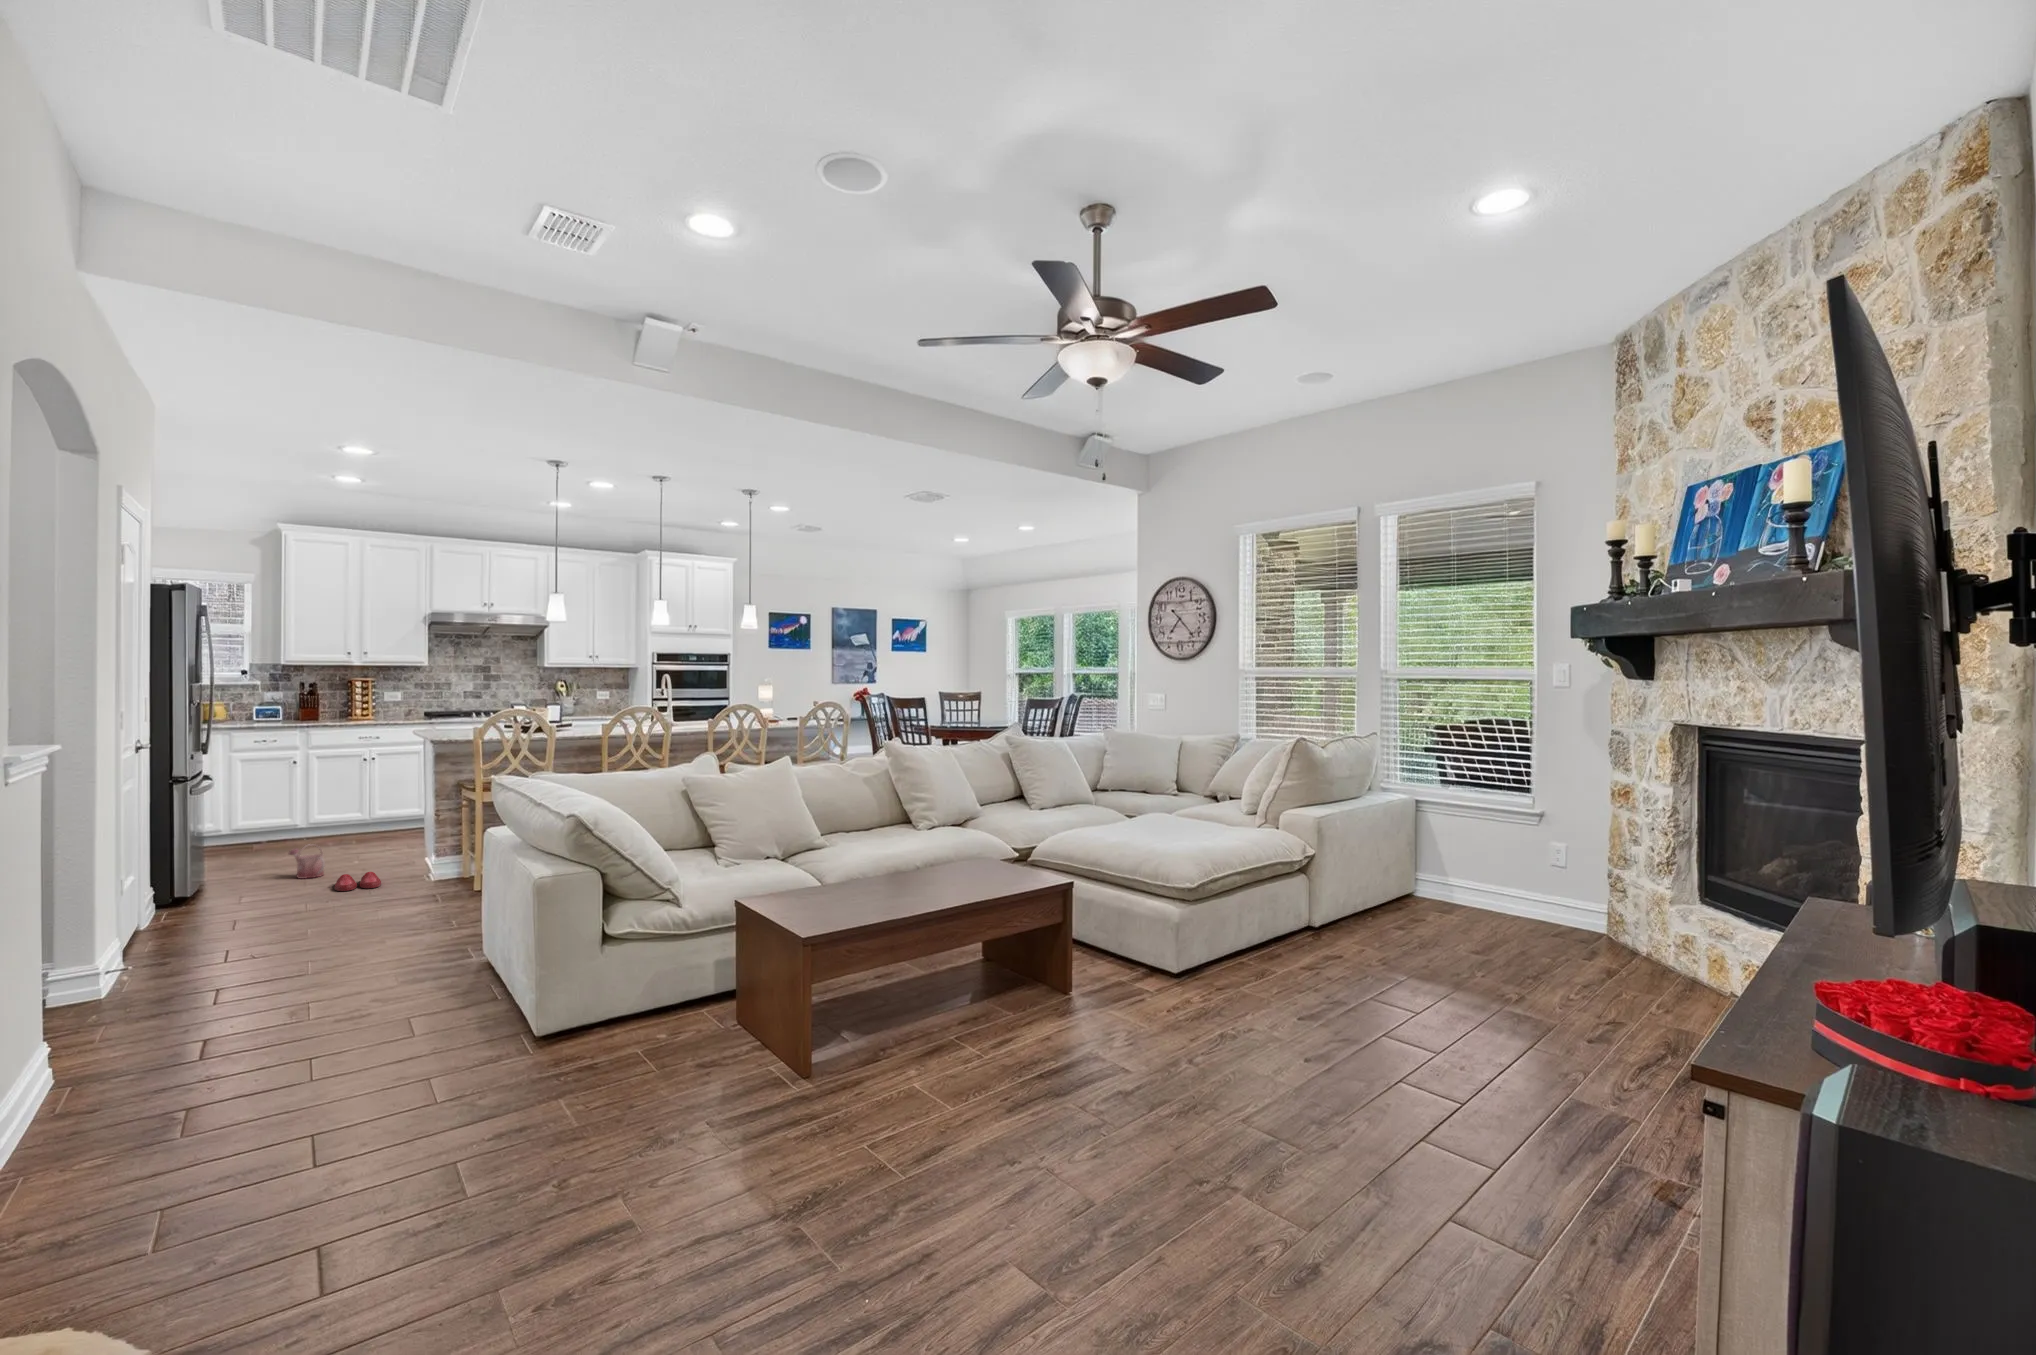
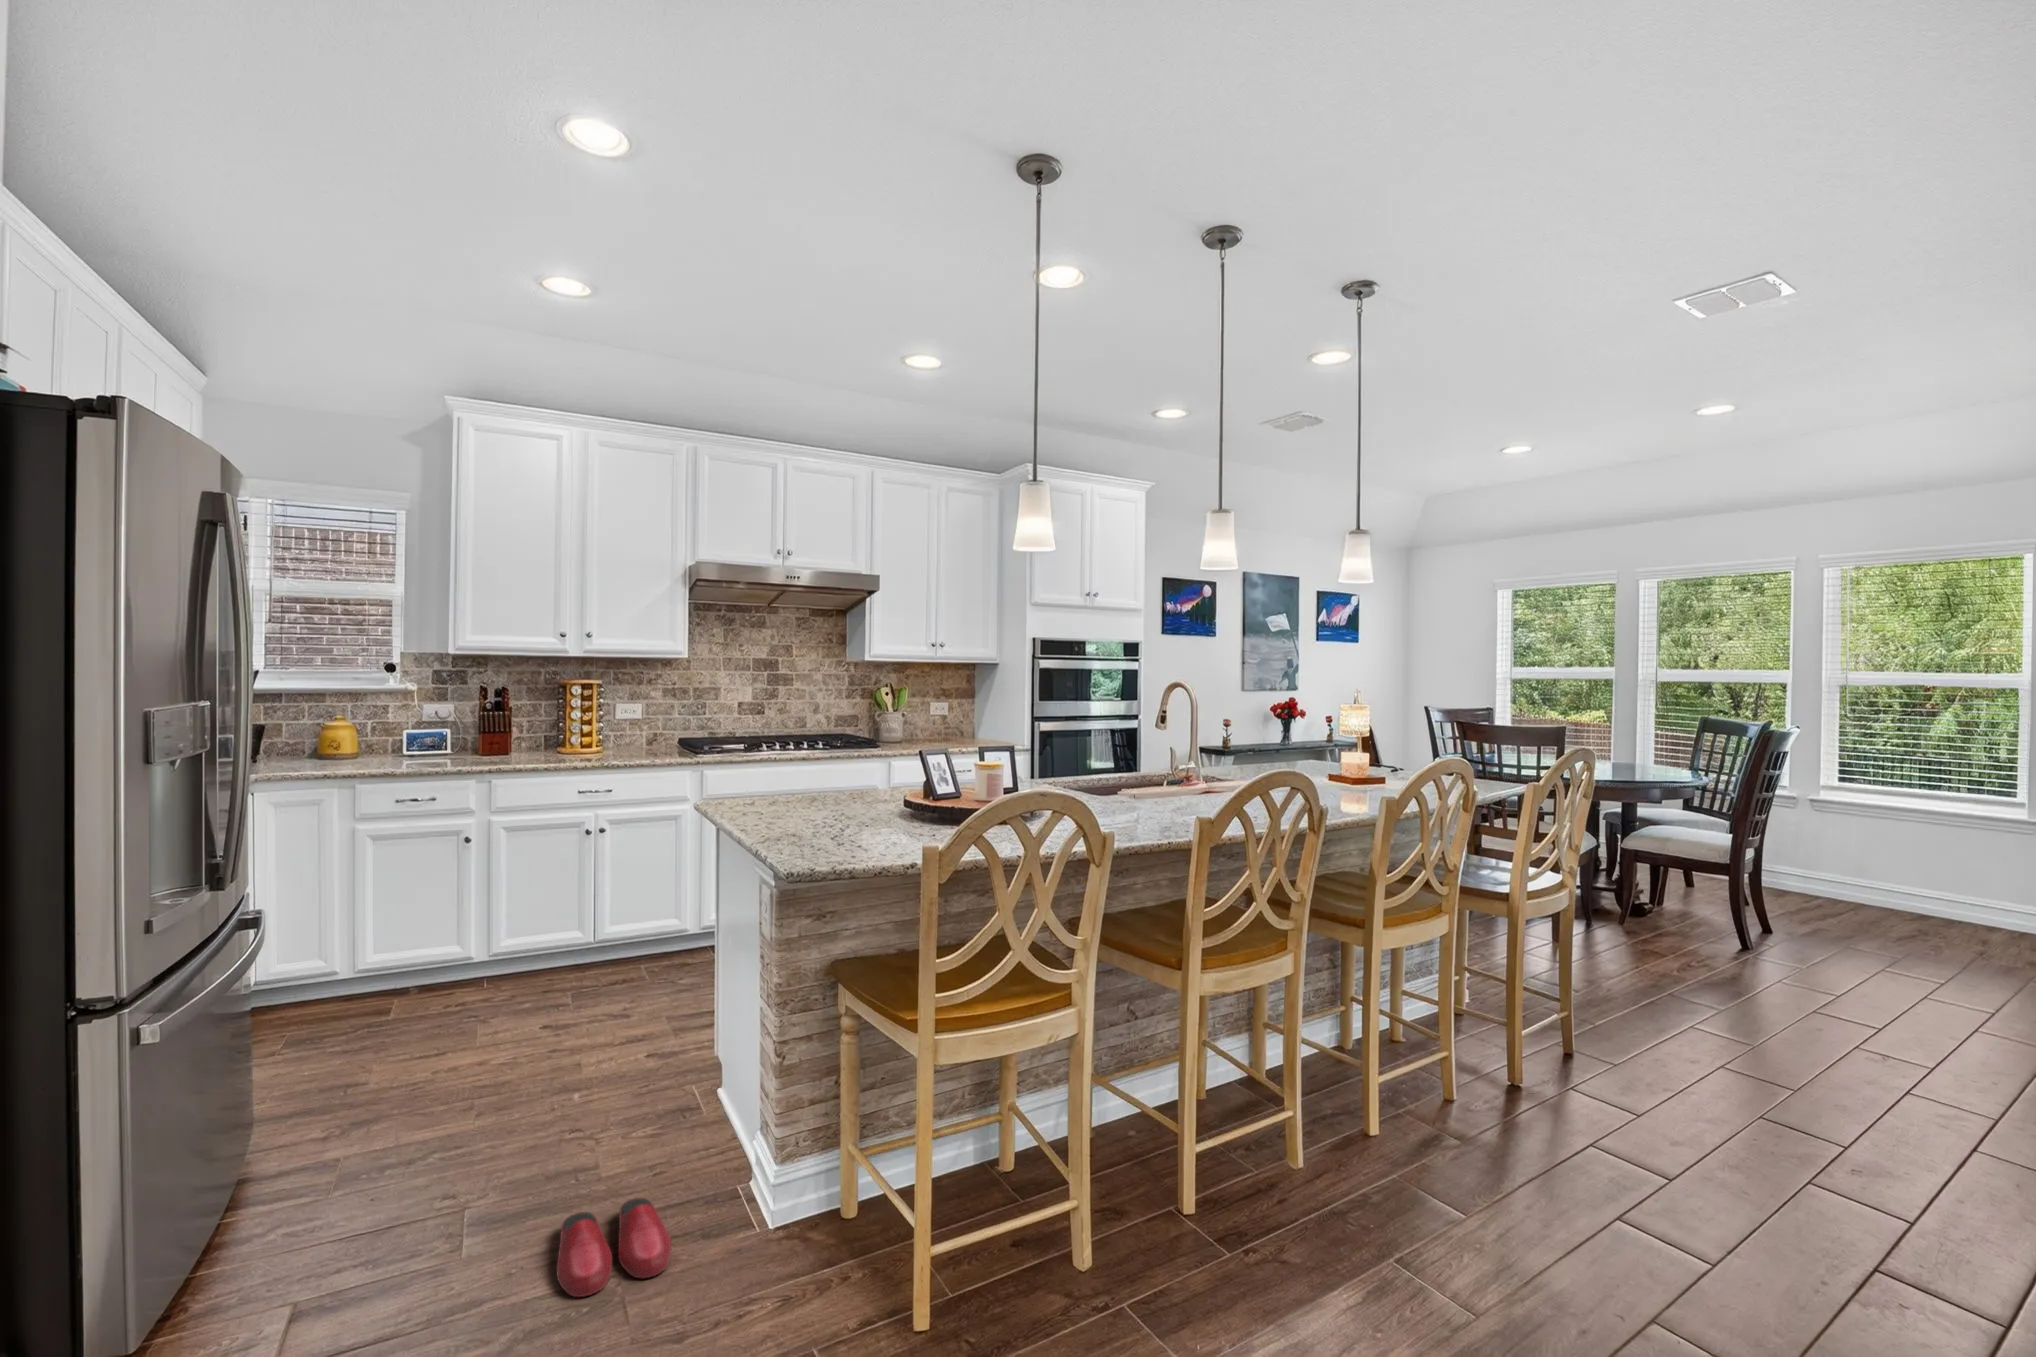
watering can: present [288,846,325,879] -> none [447,1092,529,1188]

